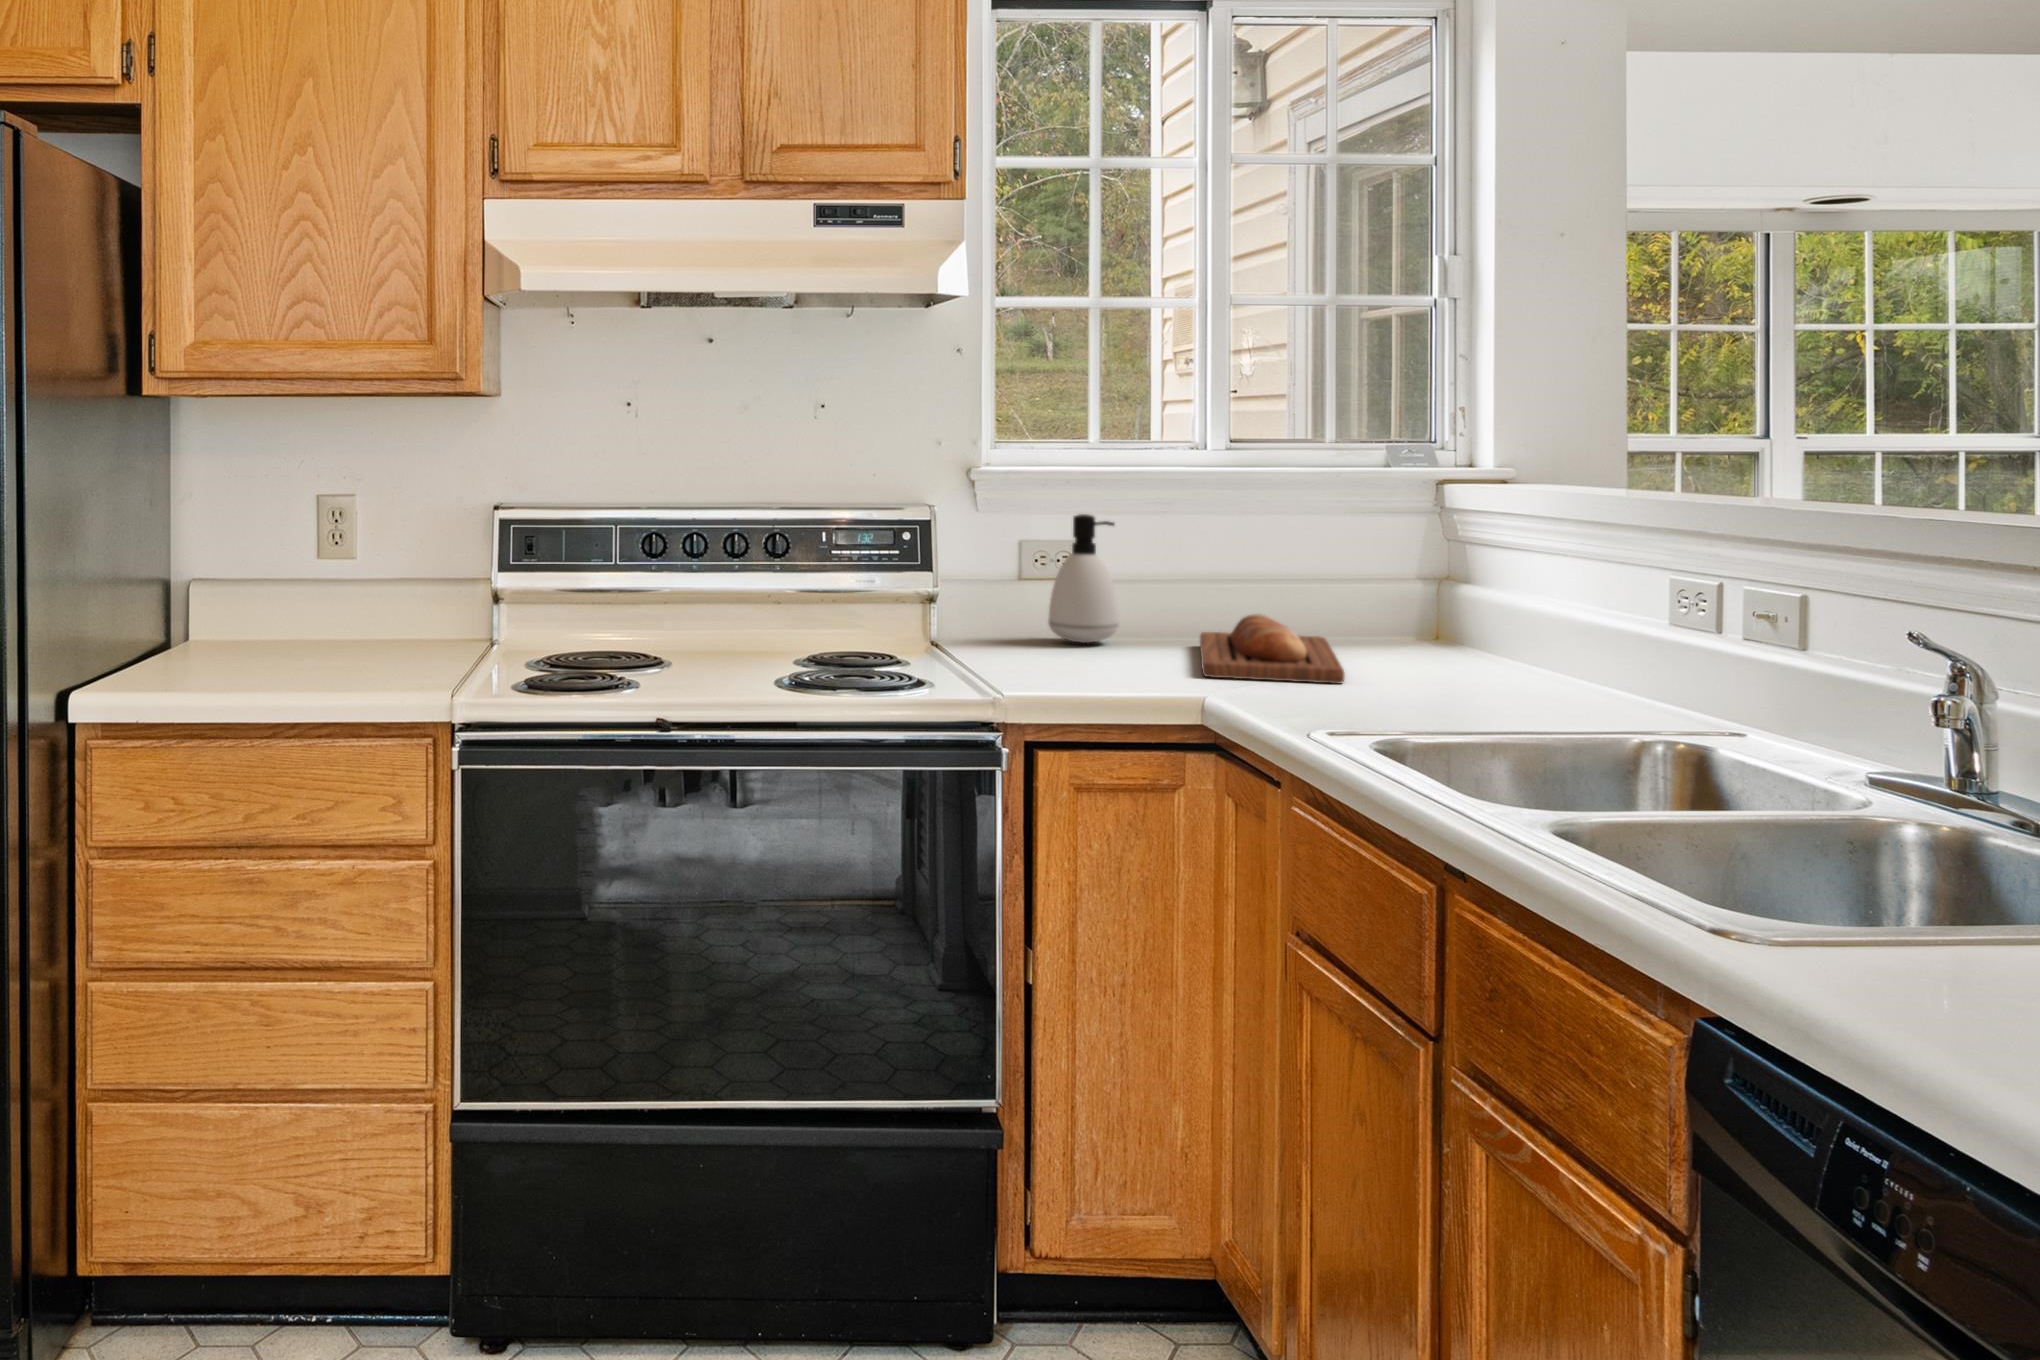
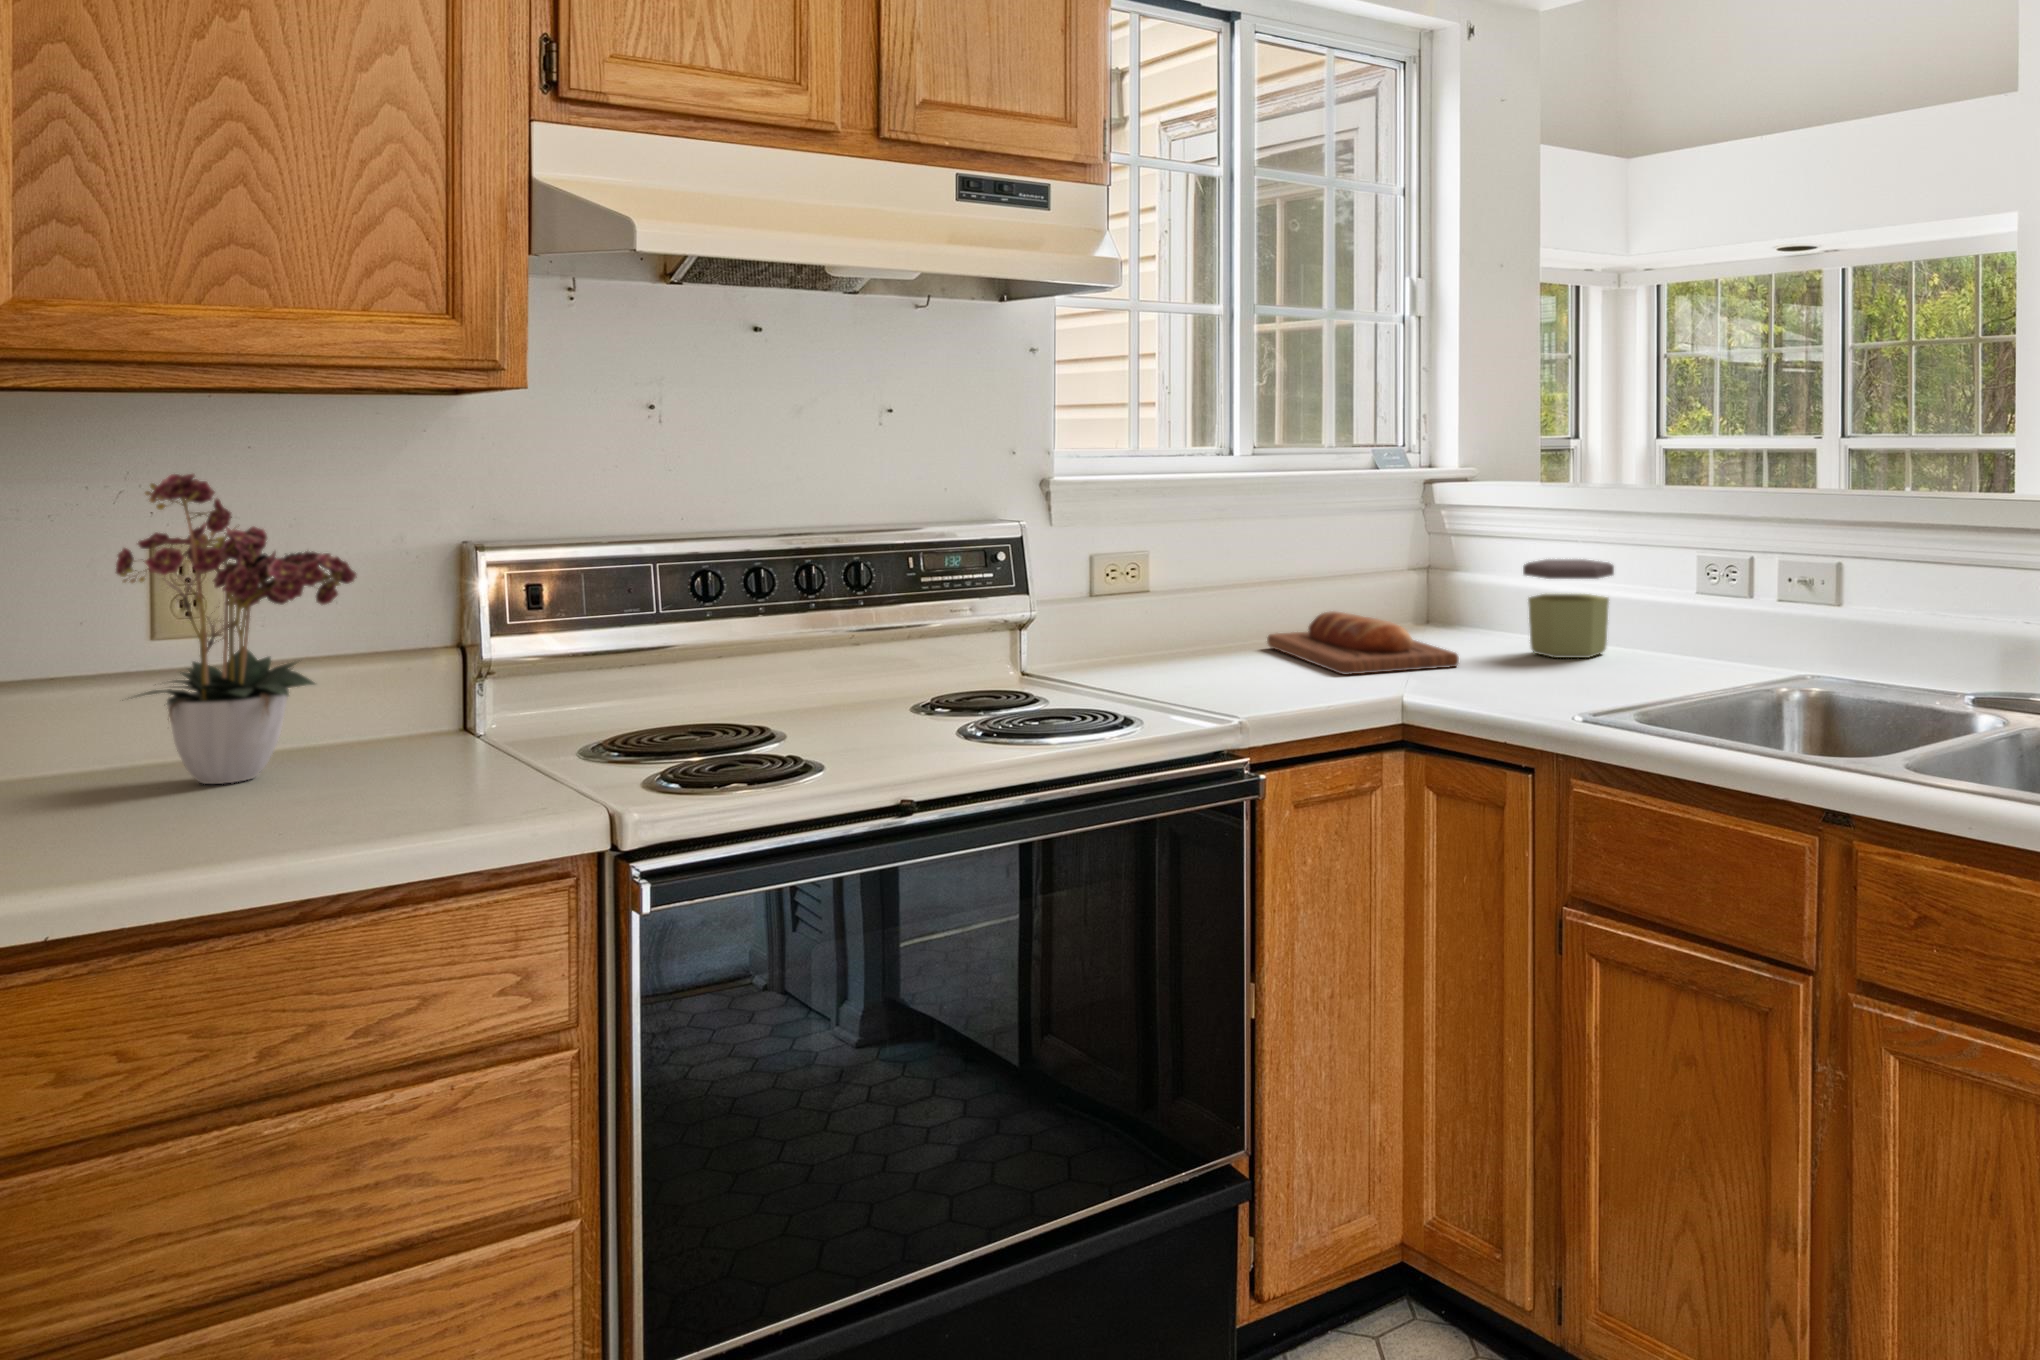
flower arrangement: none [281,439,428,653] -> present [115,474,357,784]
soap dispenser: present [1048,514,1119,643] -> none [1123,523,1197,657]
jar: none [1449,577,1562,693] -> present [1523,559,1614,658]

